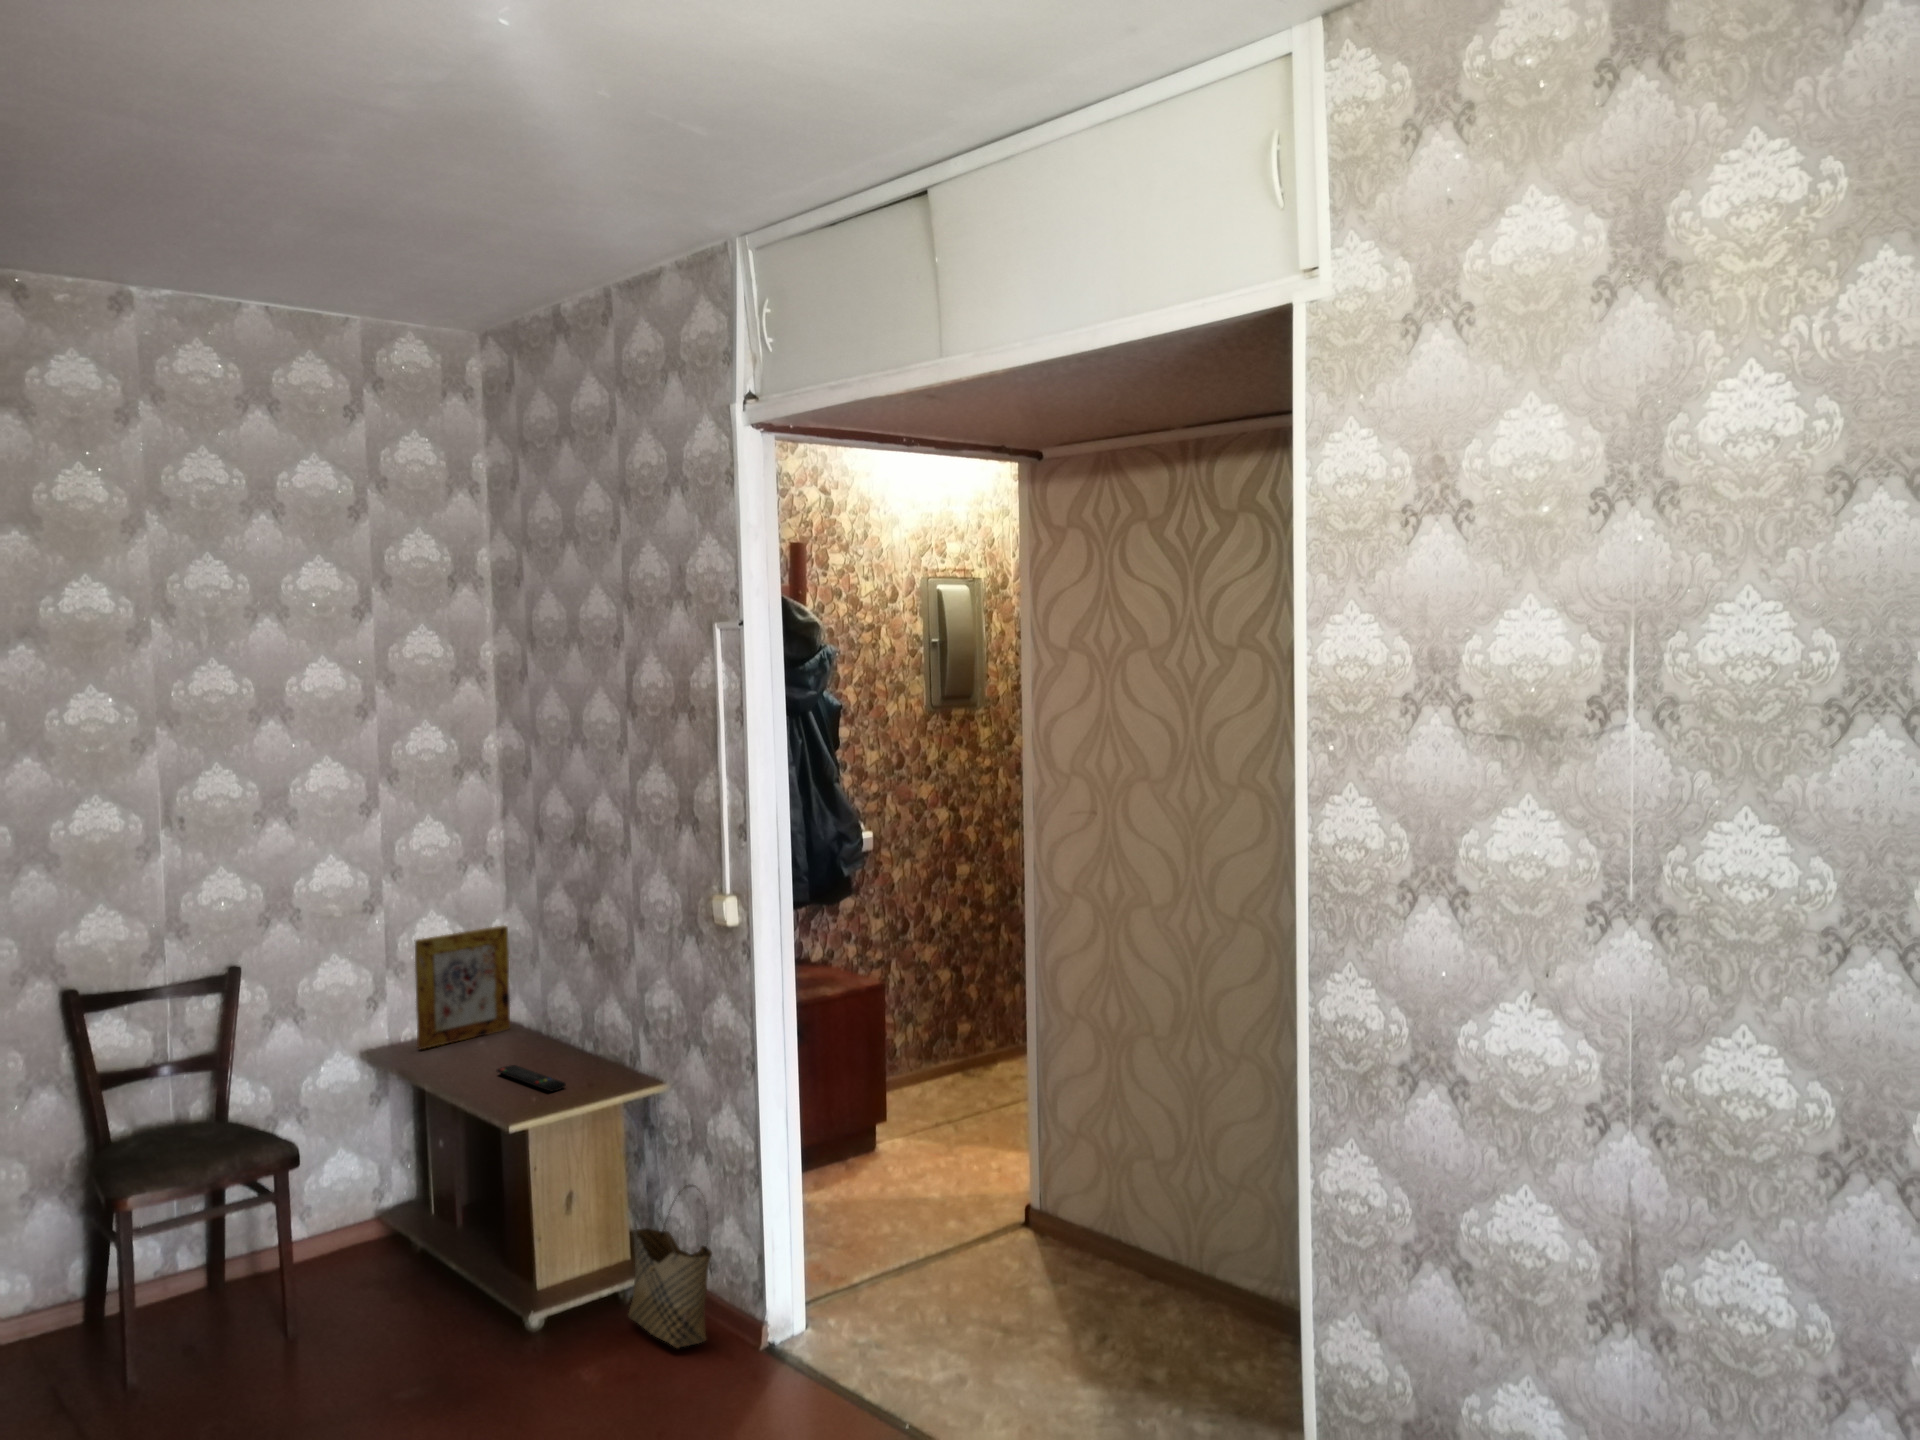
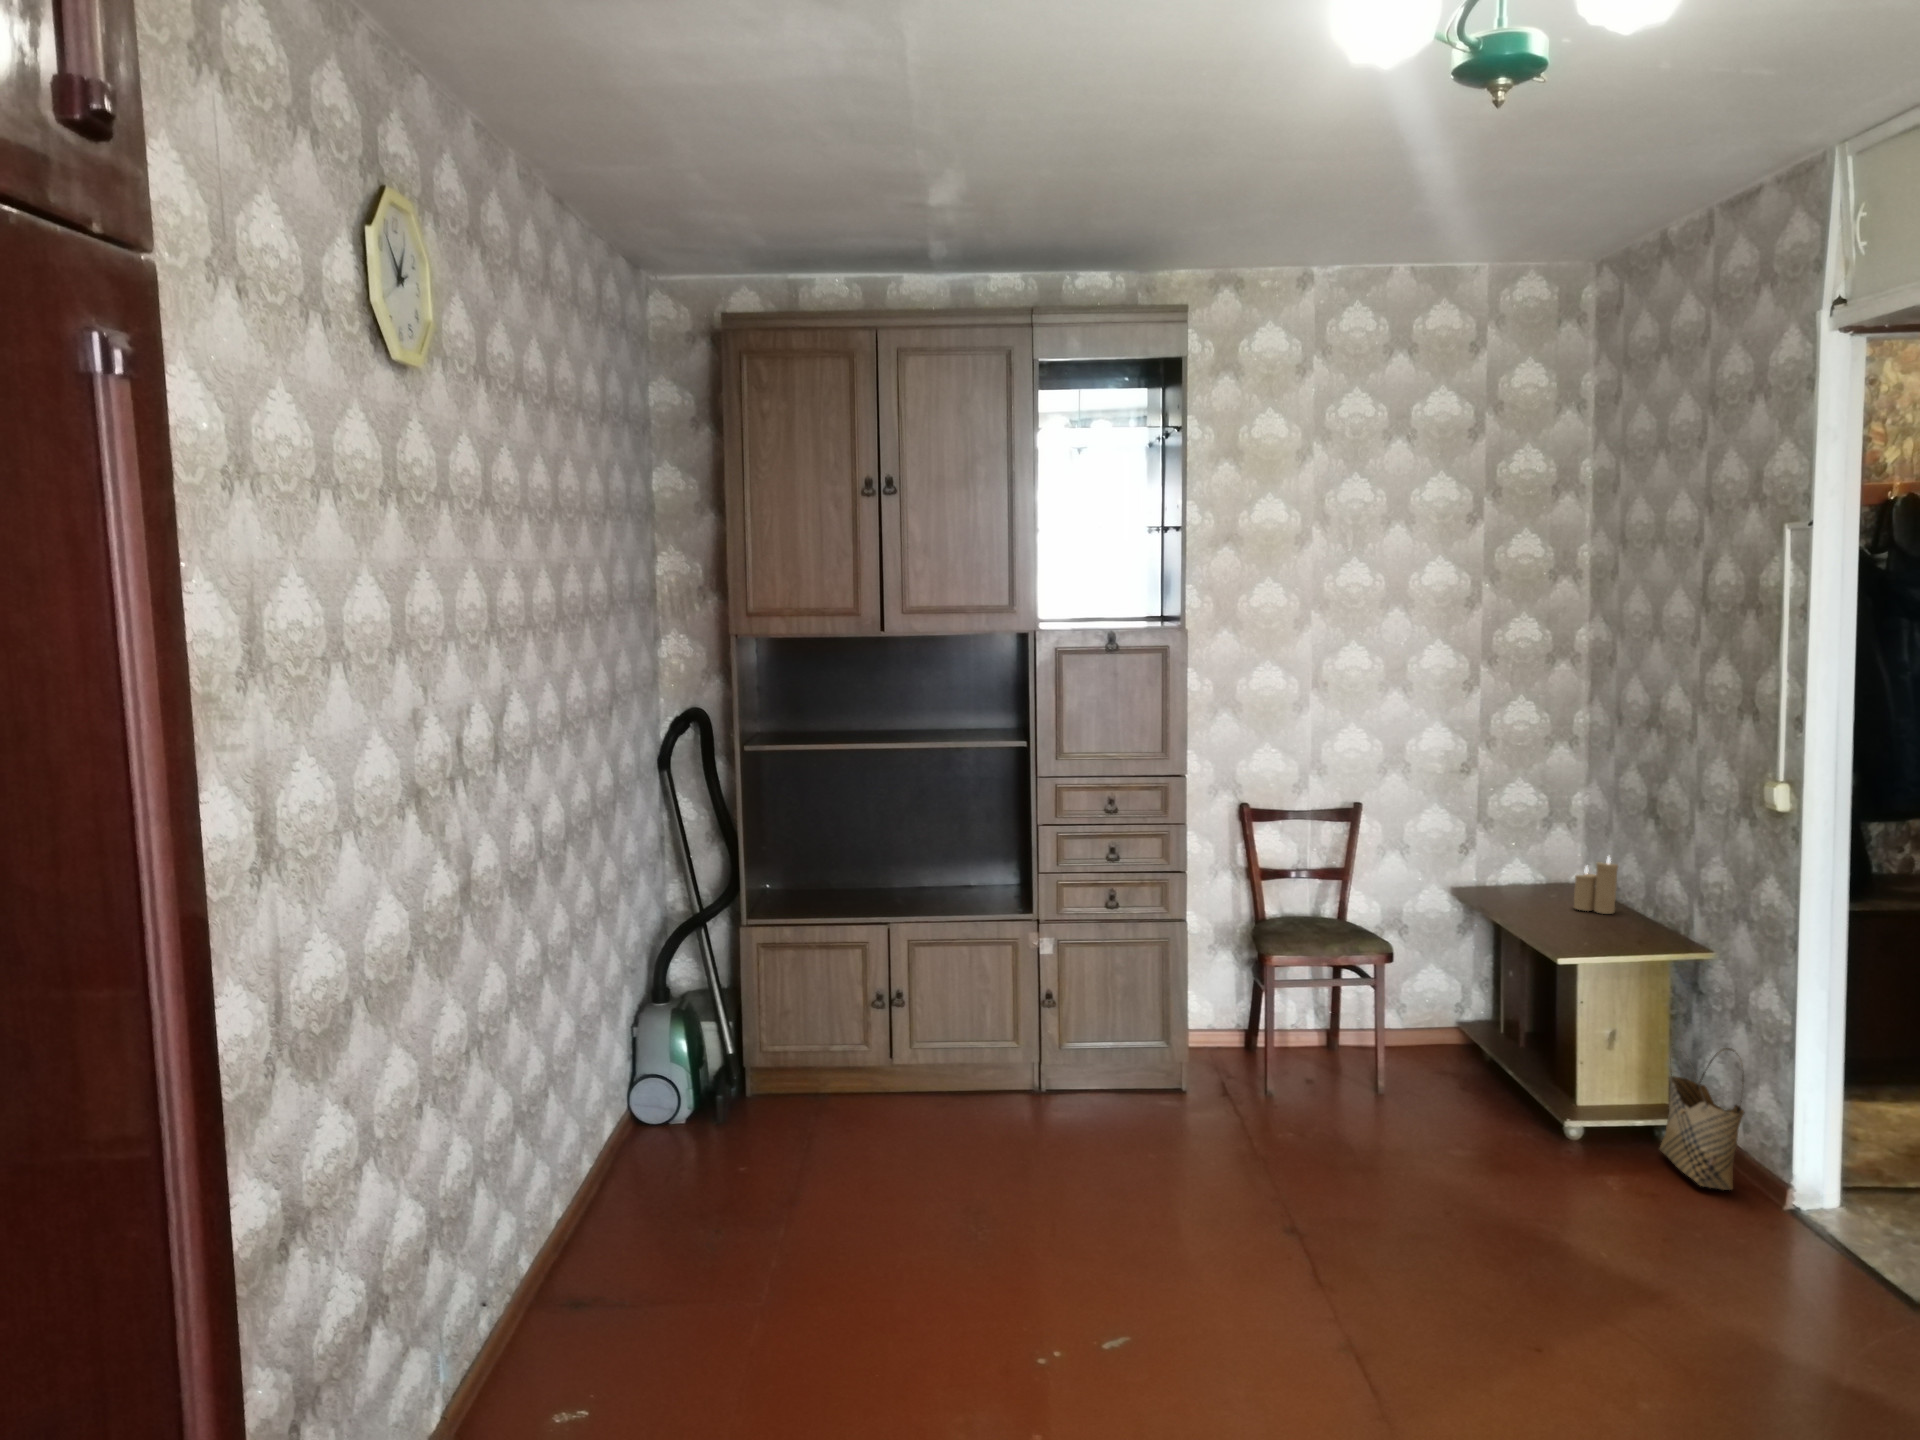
picture frame: present [415,926,510,1049] -> none [1497,800,1583,892]
candle: none [509,988,556,1056] -> present [1574,856,1618,914]
remote control: present [497,1065,566,1091] -> none [1558,915,1616,941]

